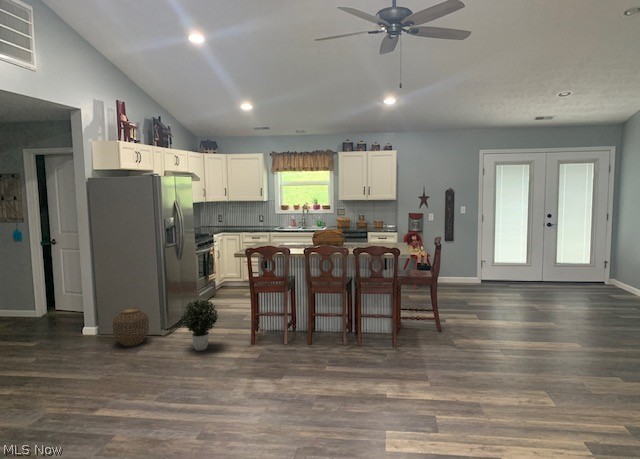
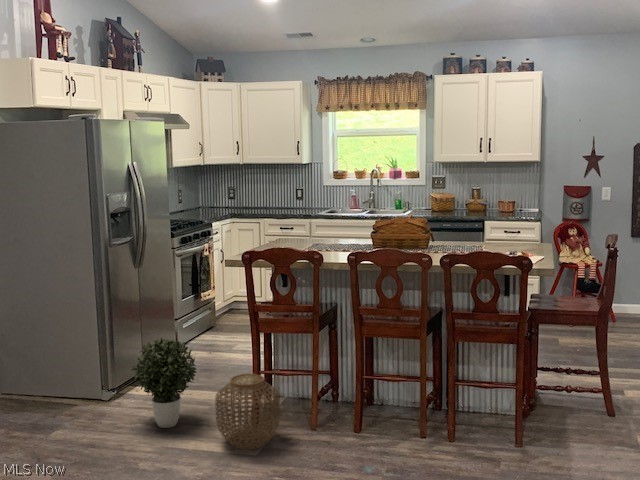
woven basket: present [113,308,149,346] -> present [215,374,280,449]

